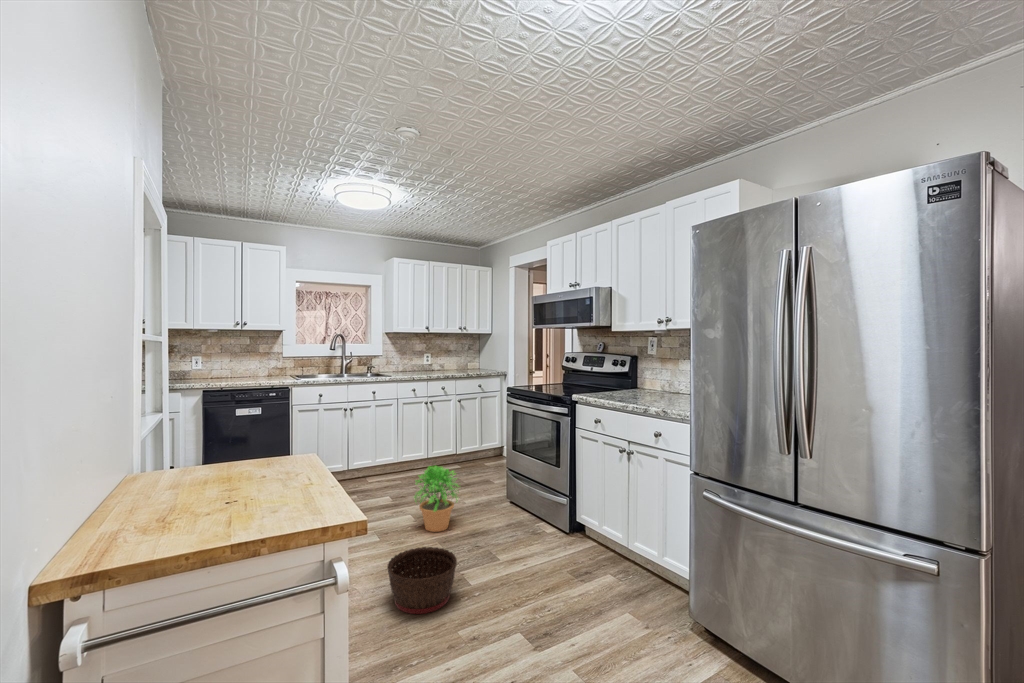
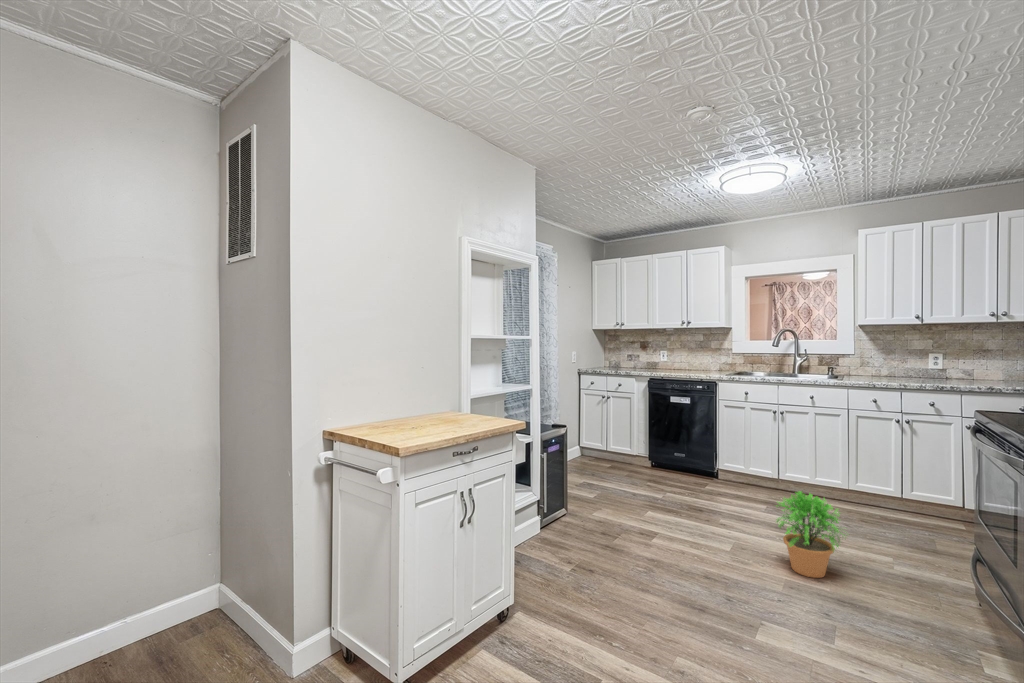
basket: present [387,547,457,614] -> none [653,557,732,631]

